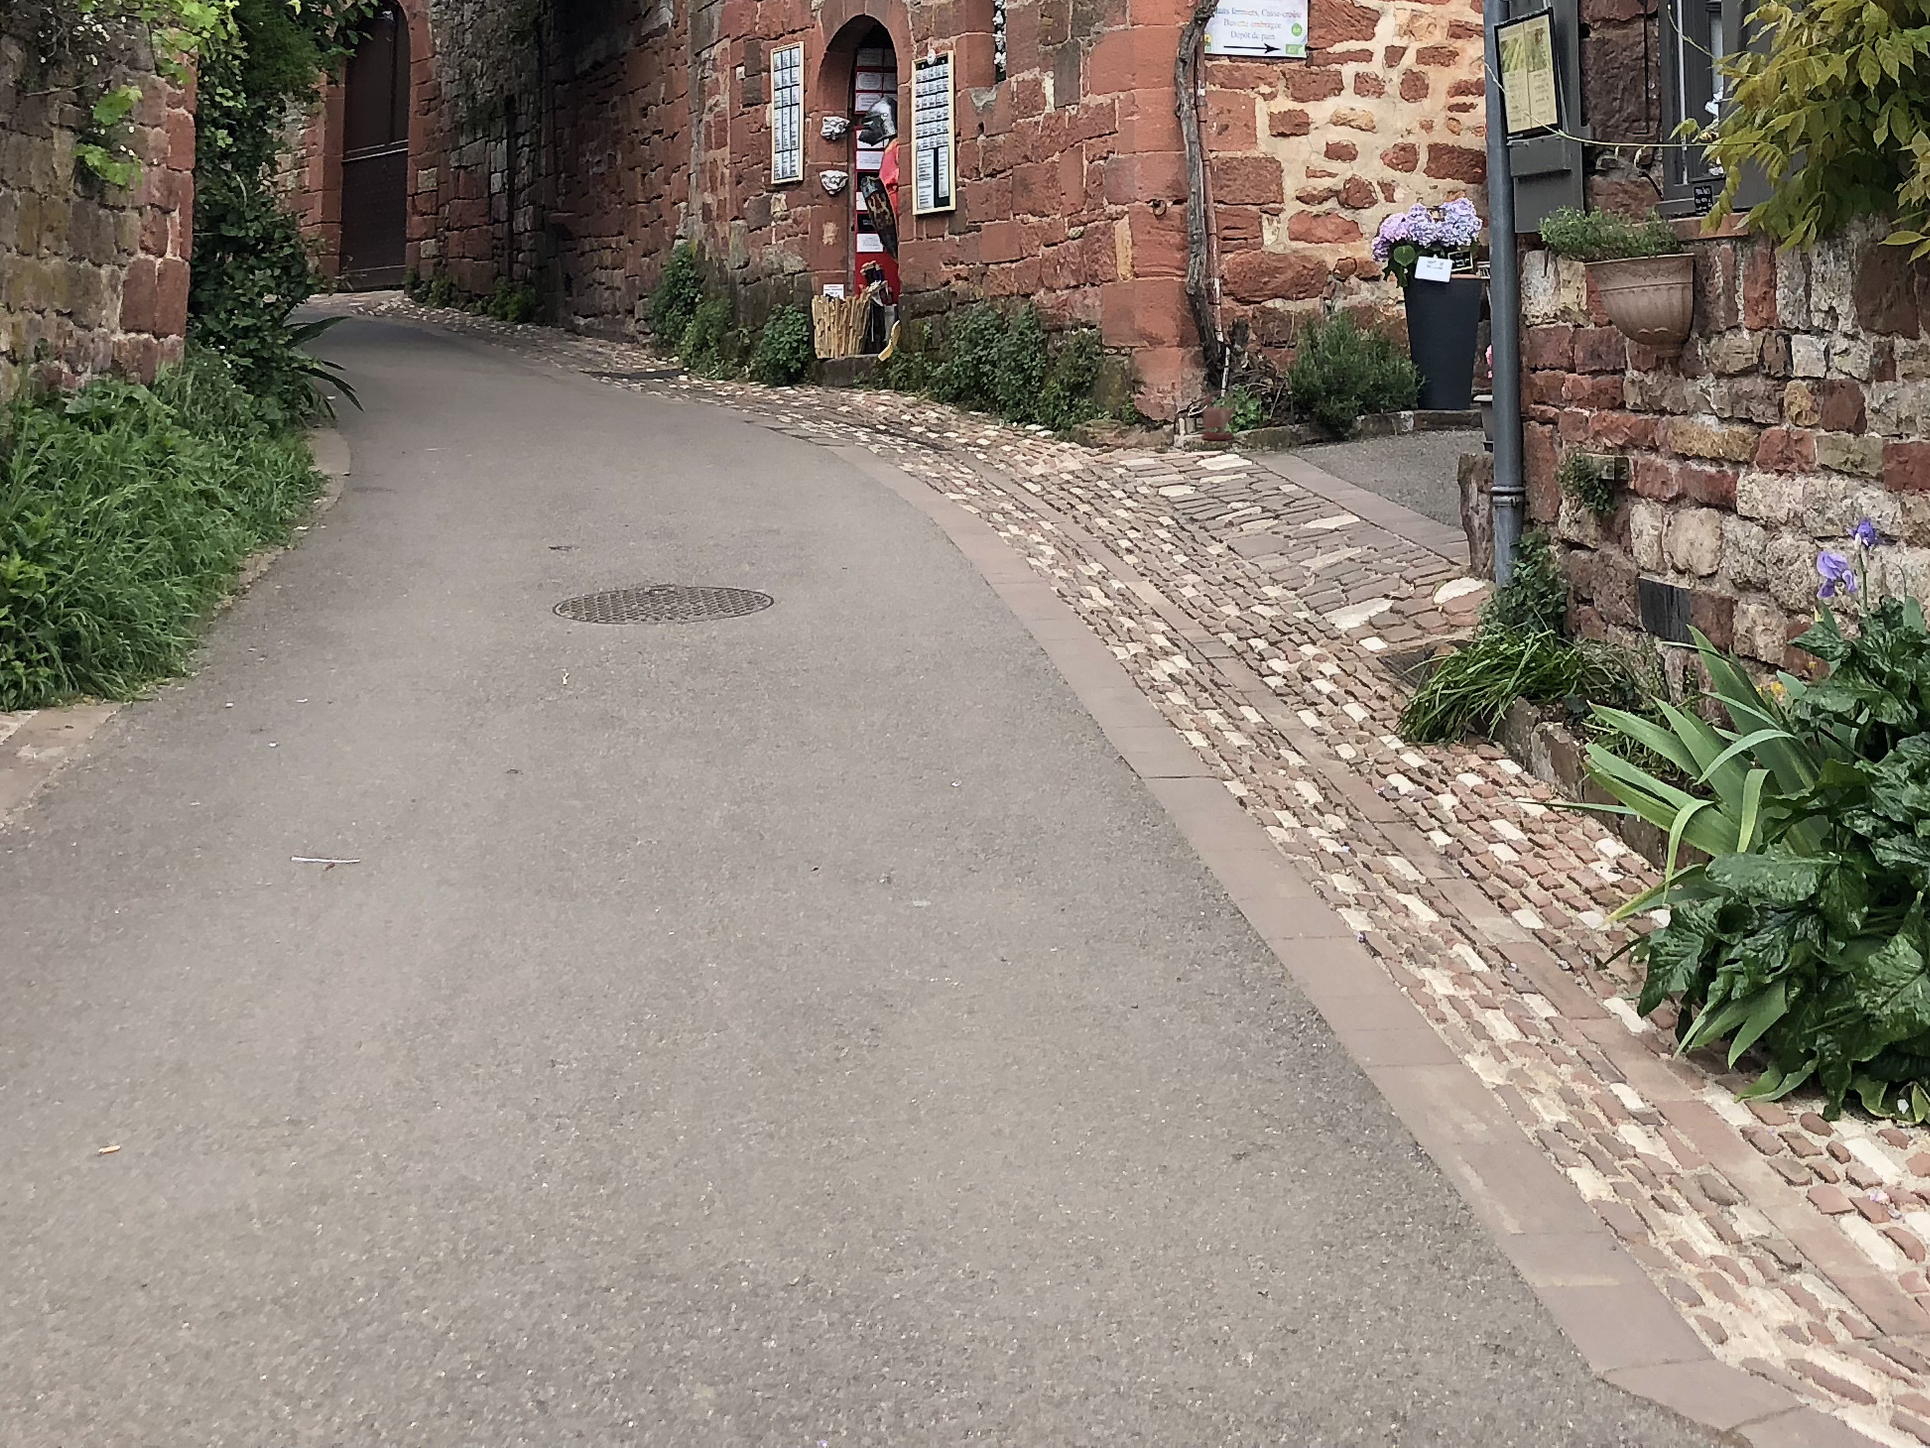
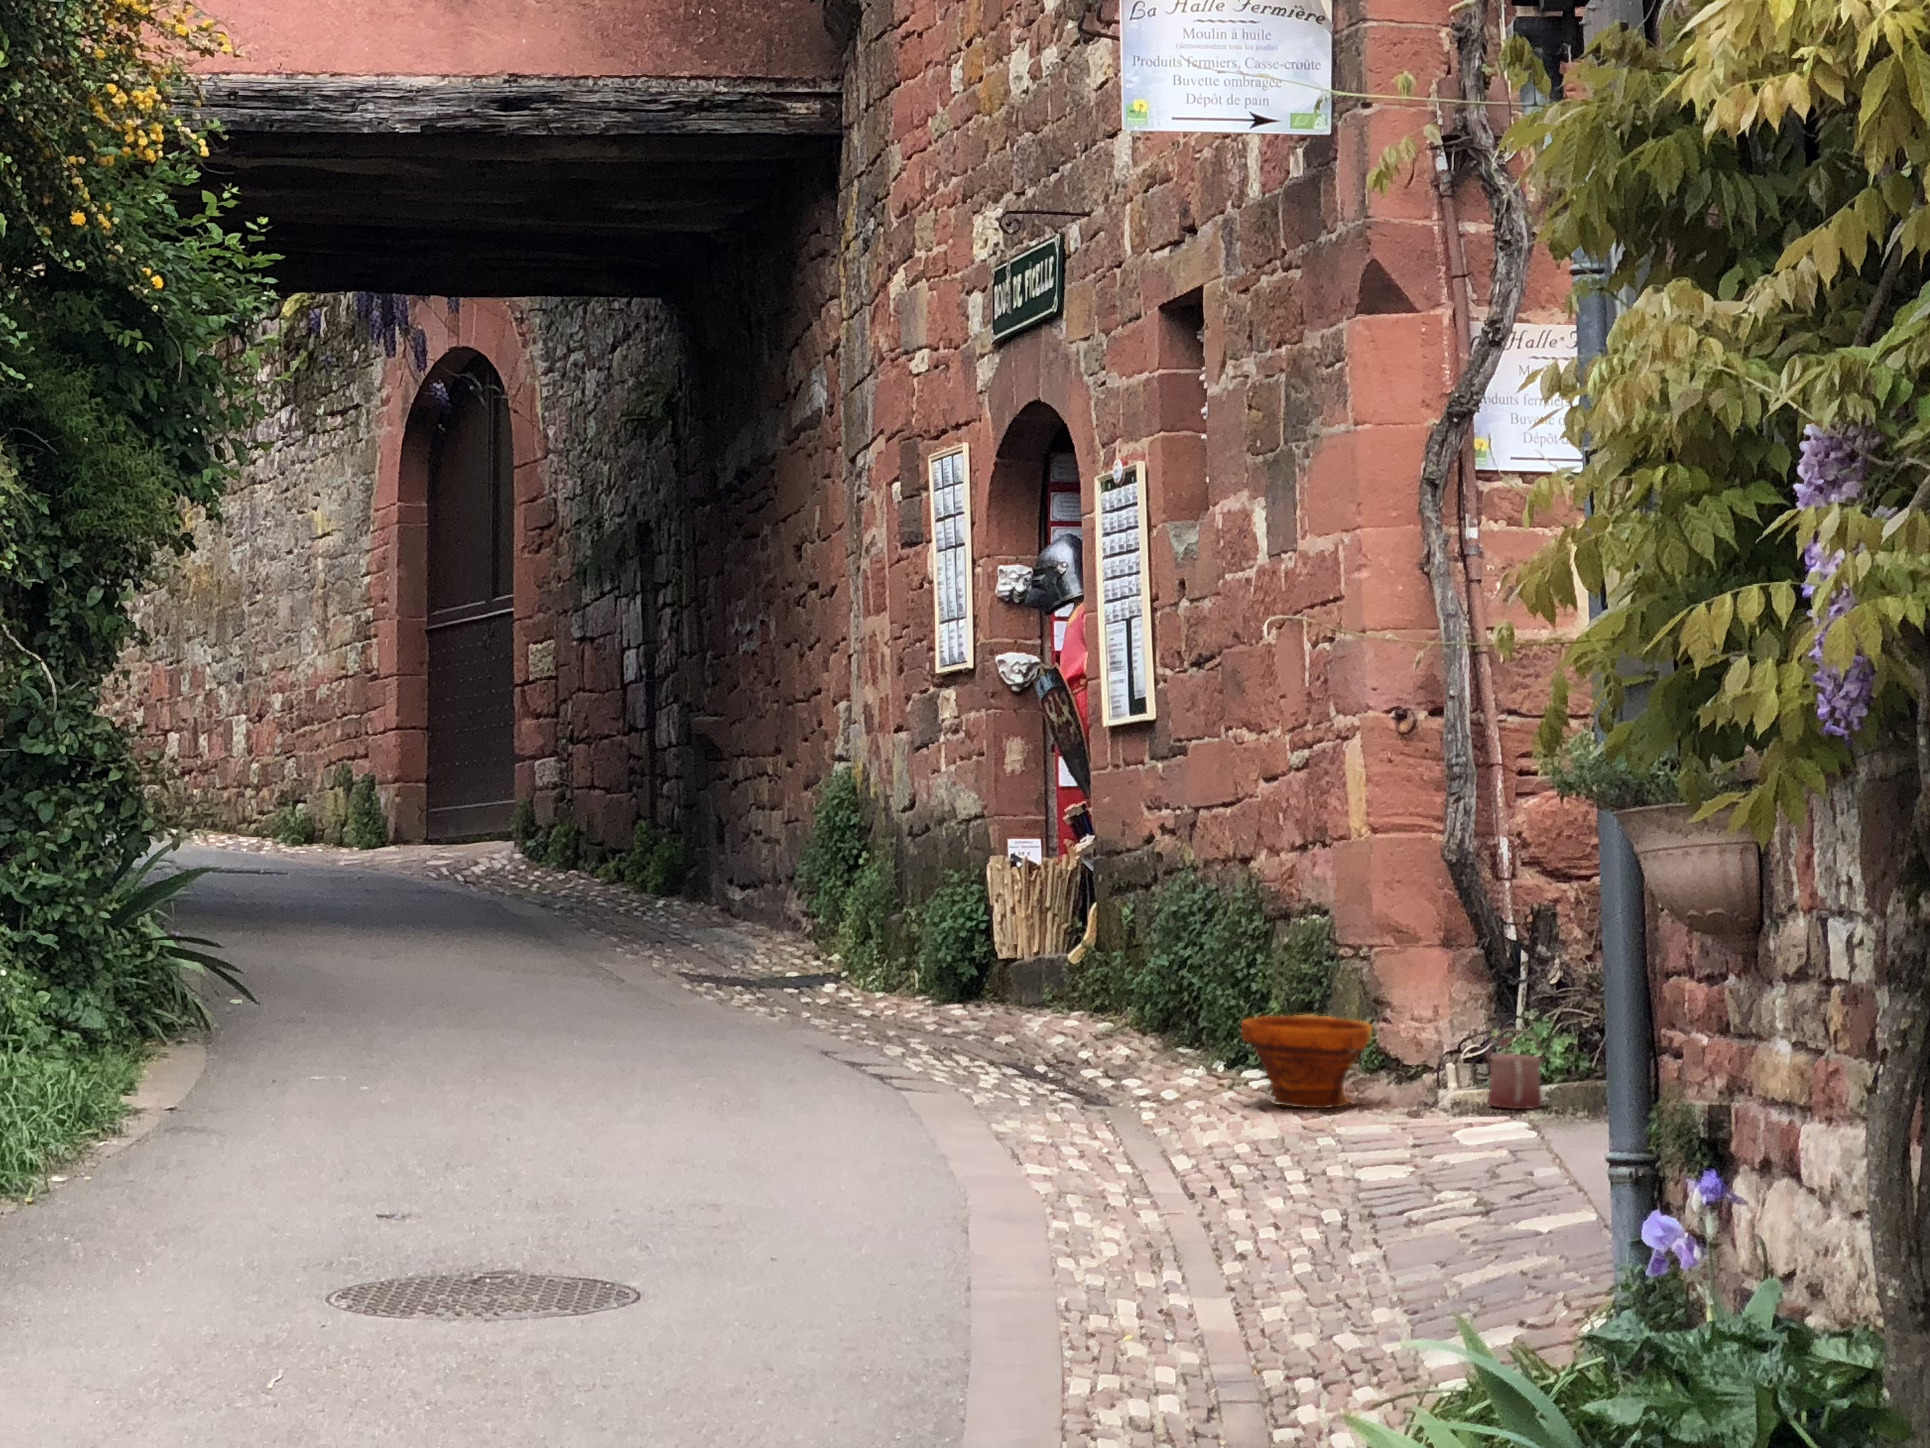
planter: none [1052,388,1131,444] -> present [1241,1015,1373,1108]

